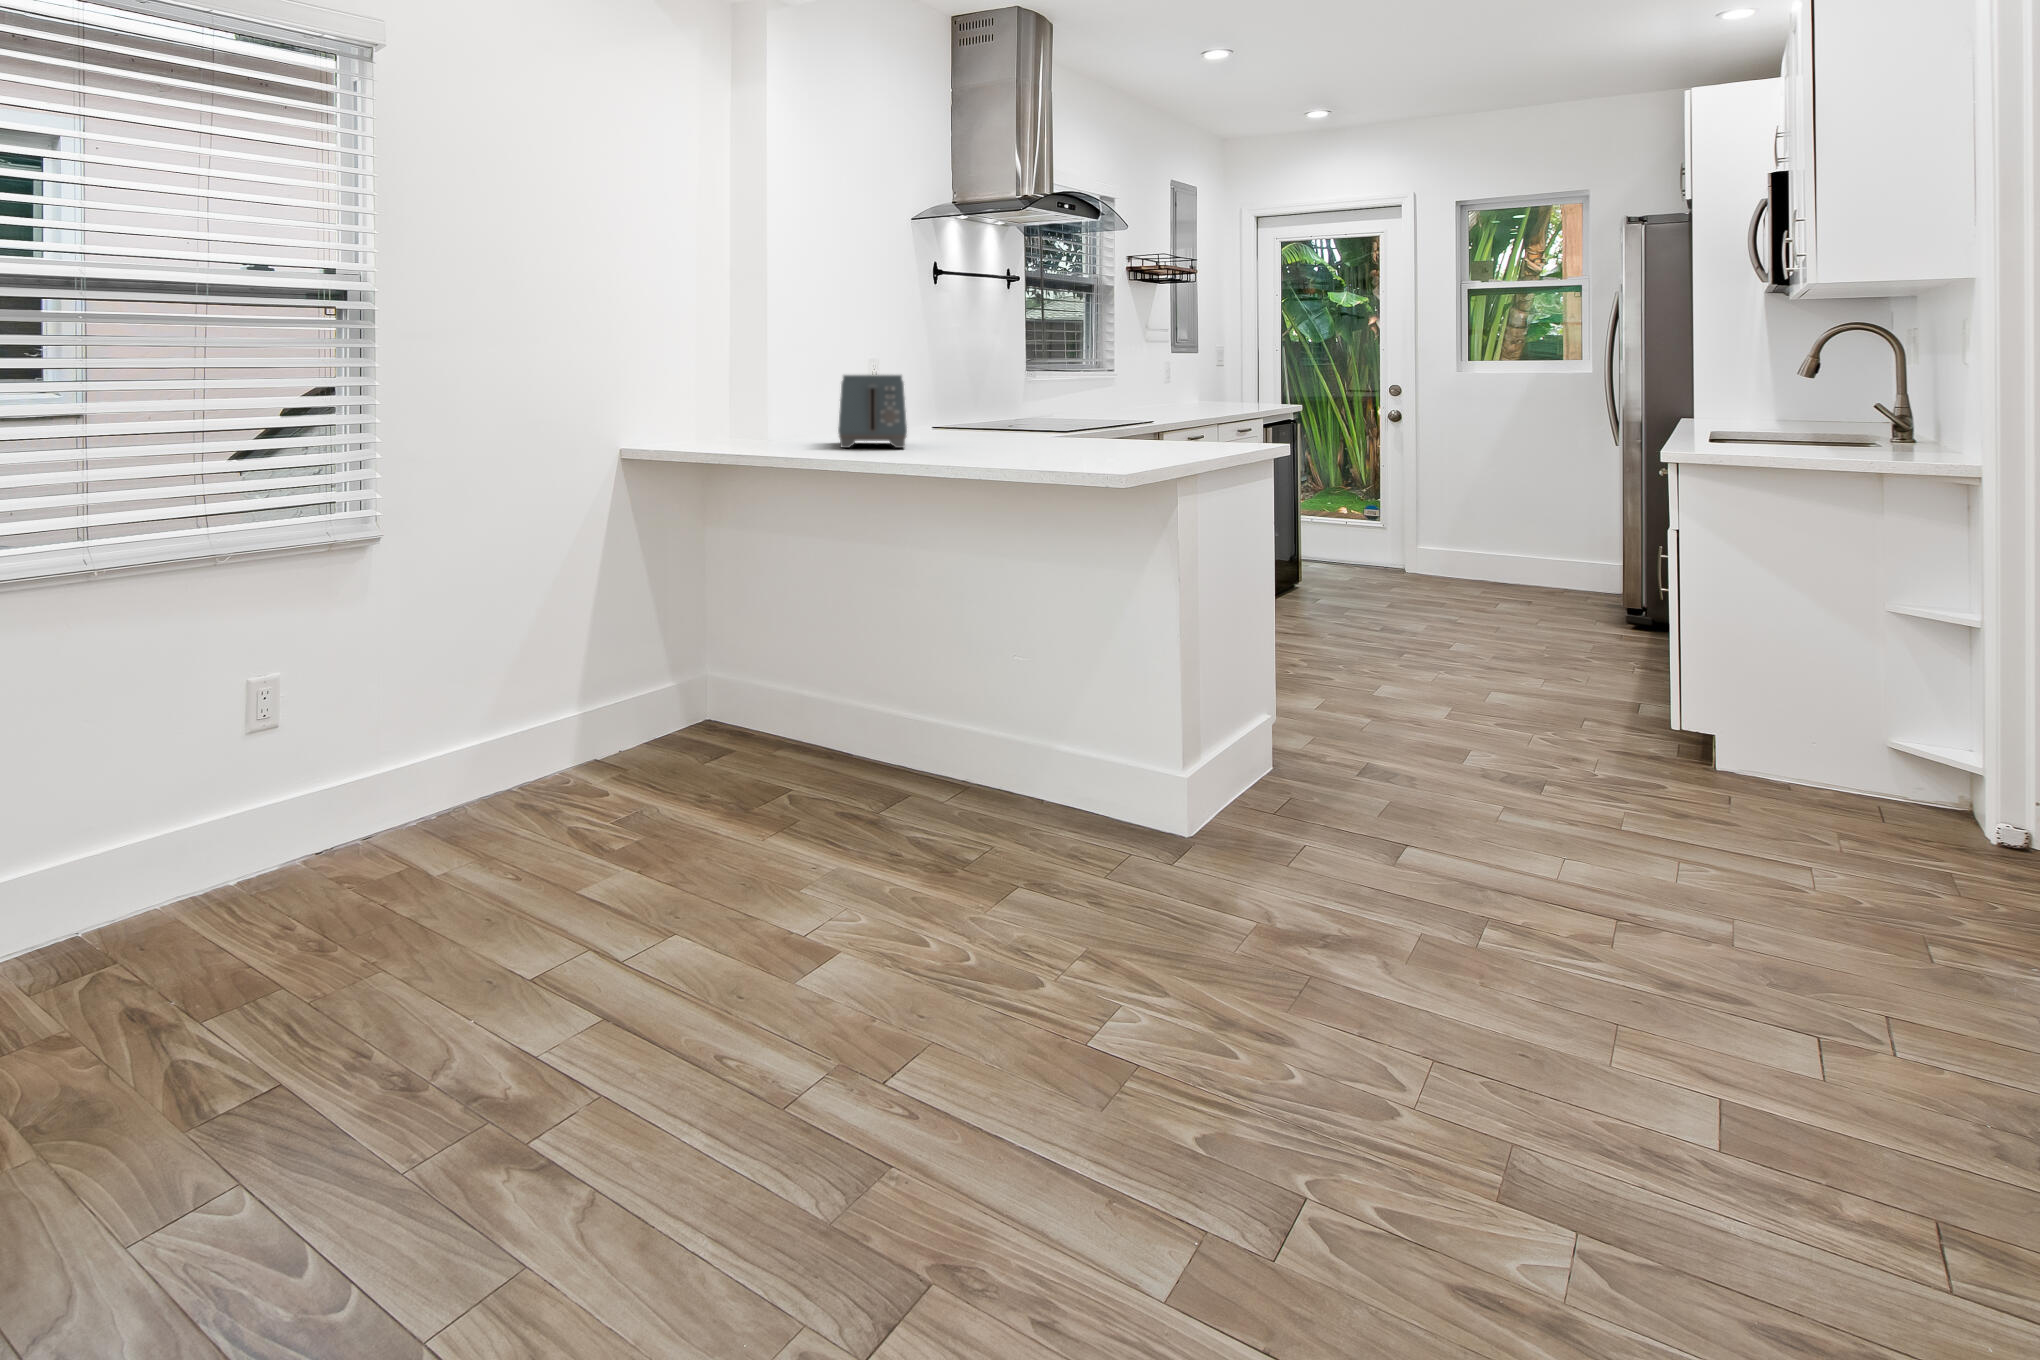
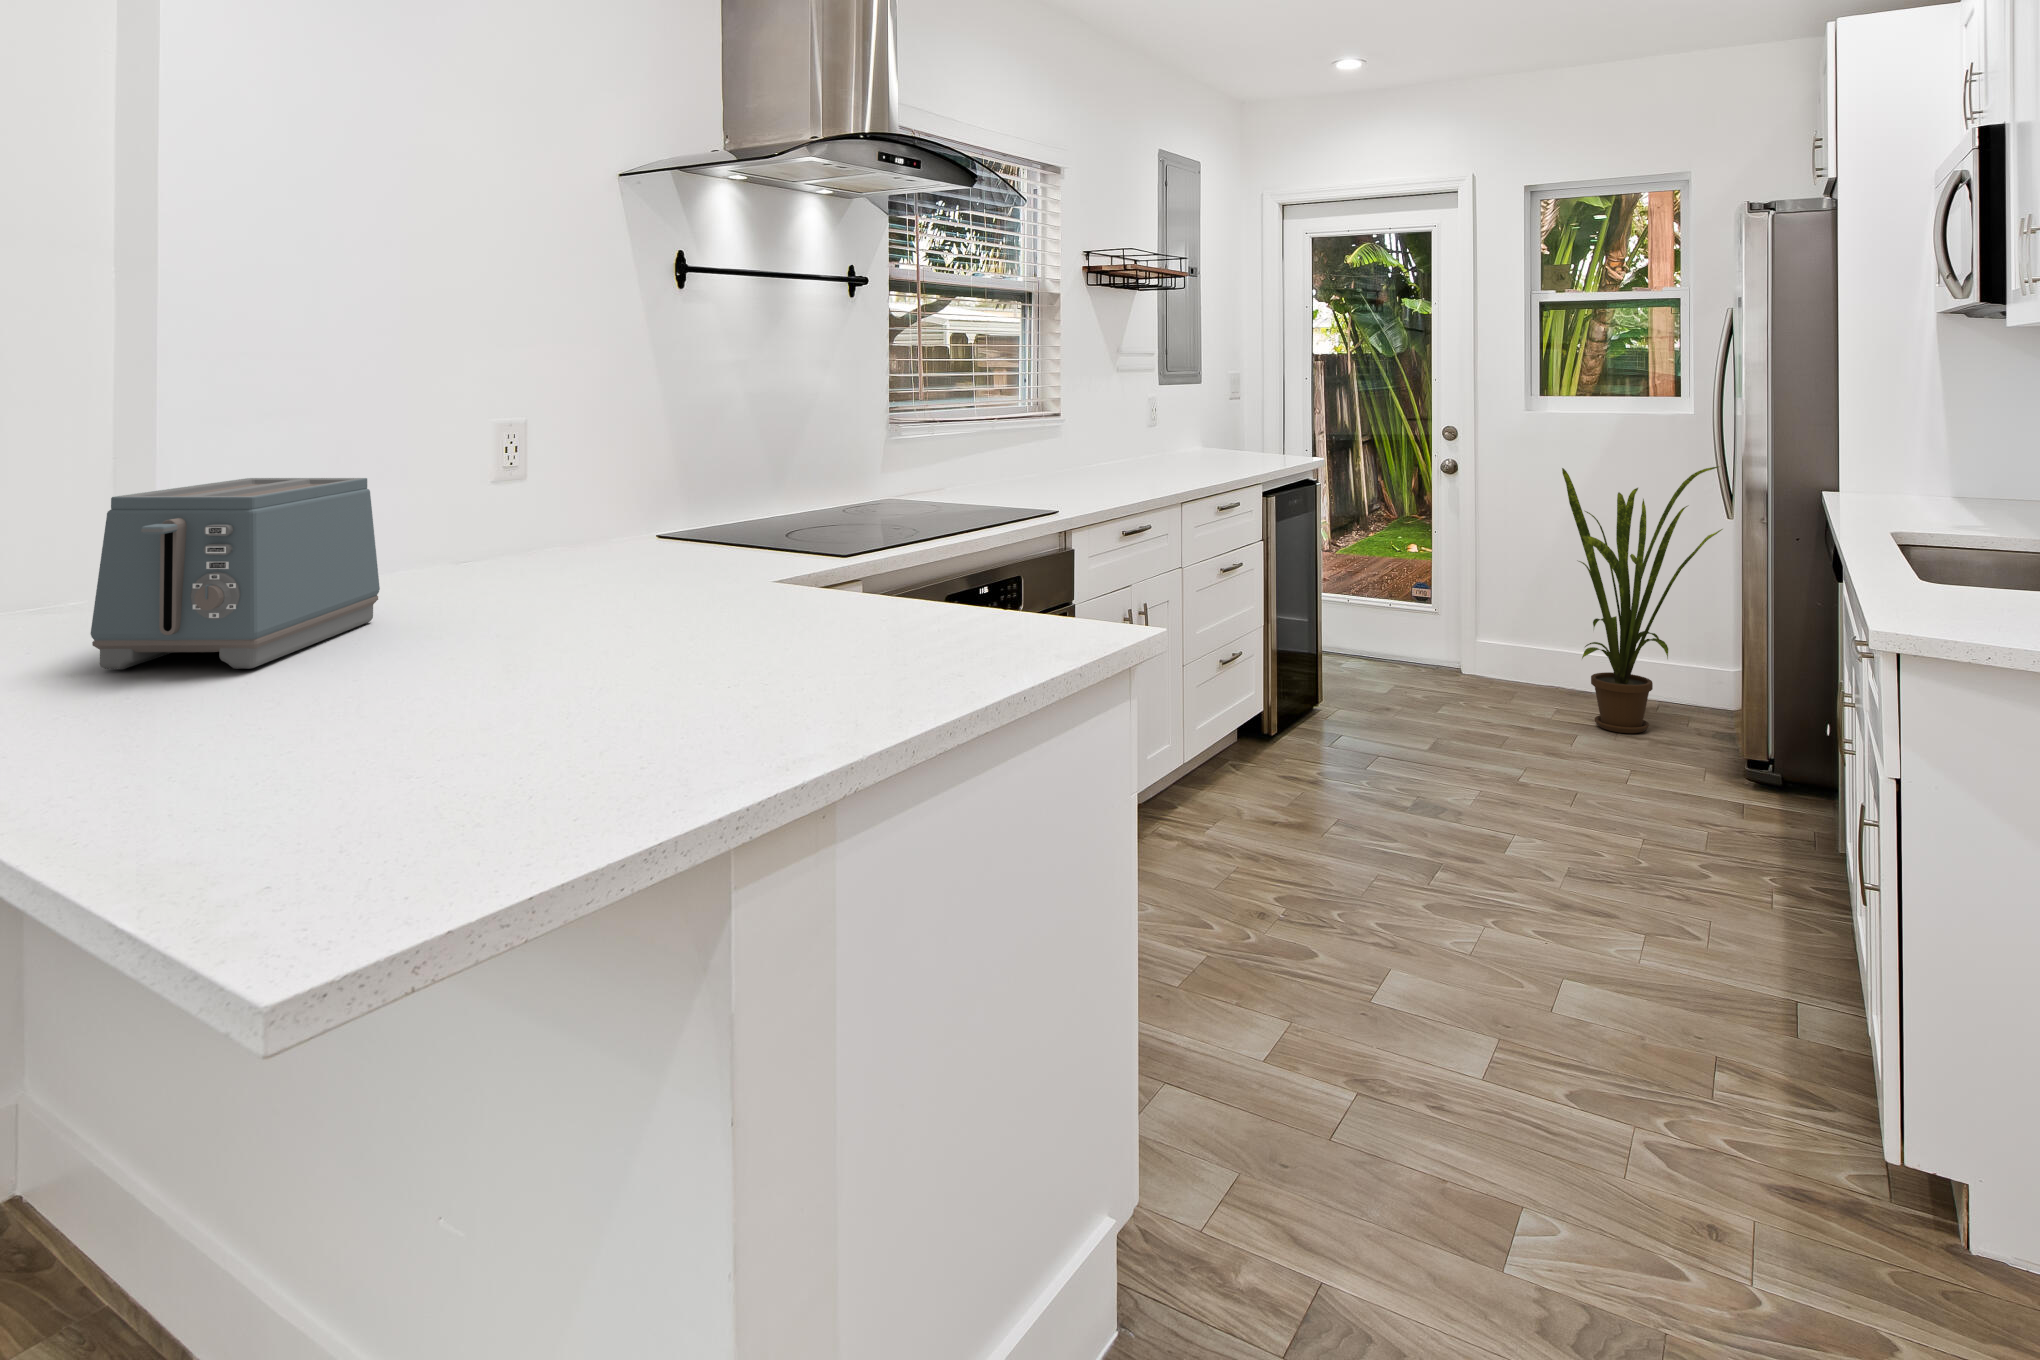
house plant: none [1488,406,1612,597] -> present [1562,467,1722,733]

